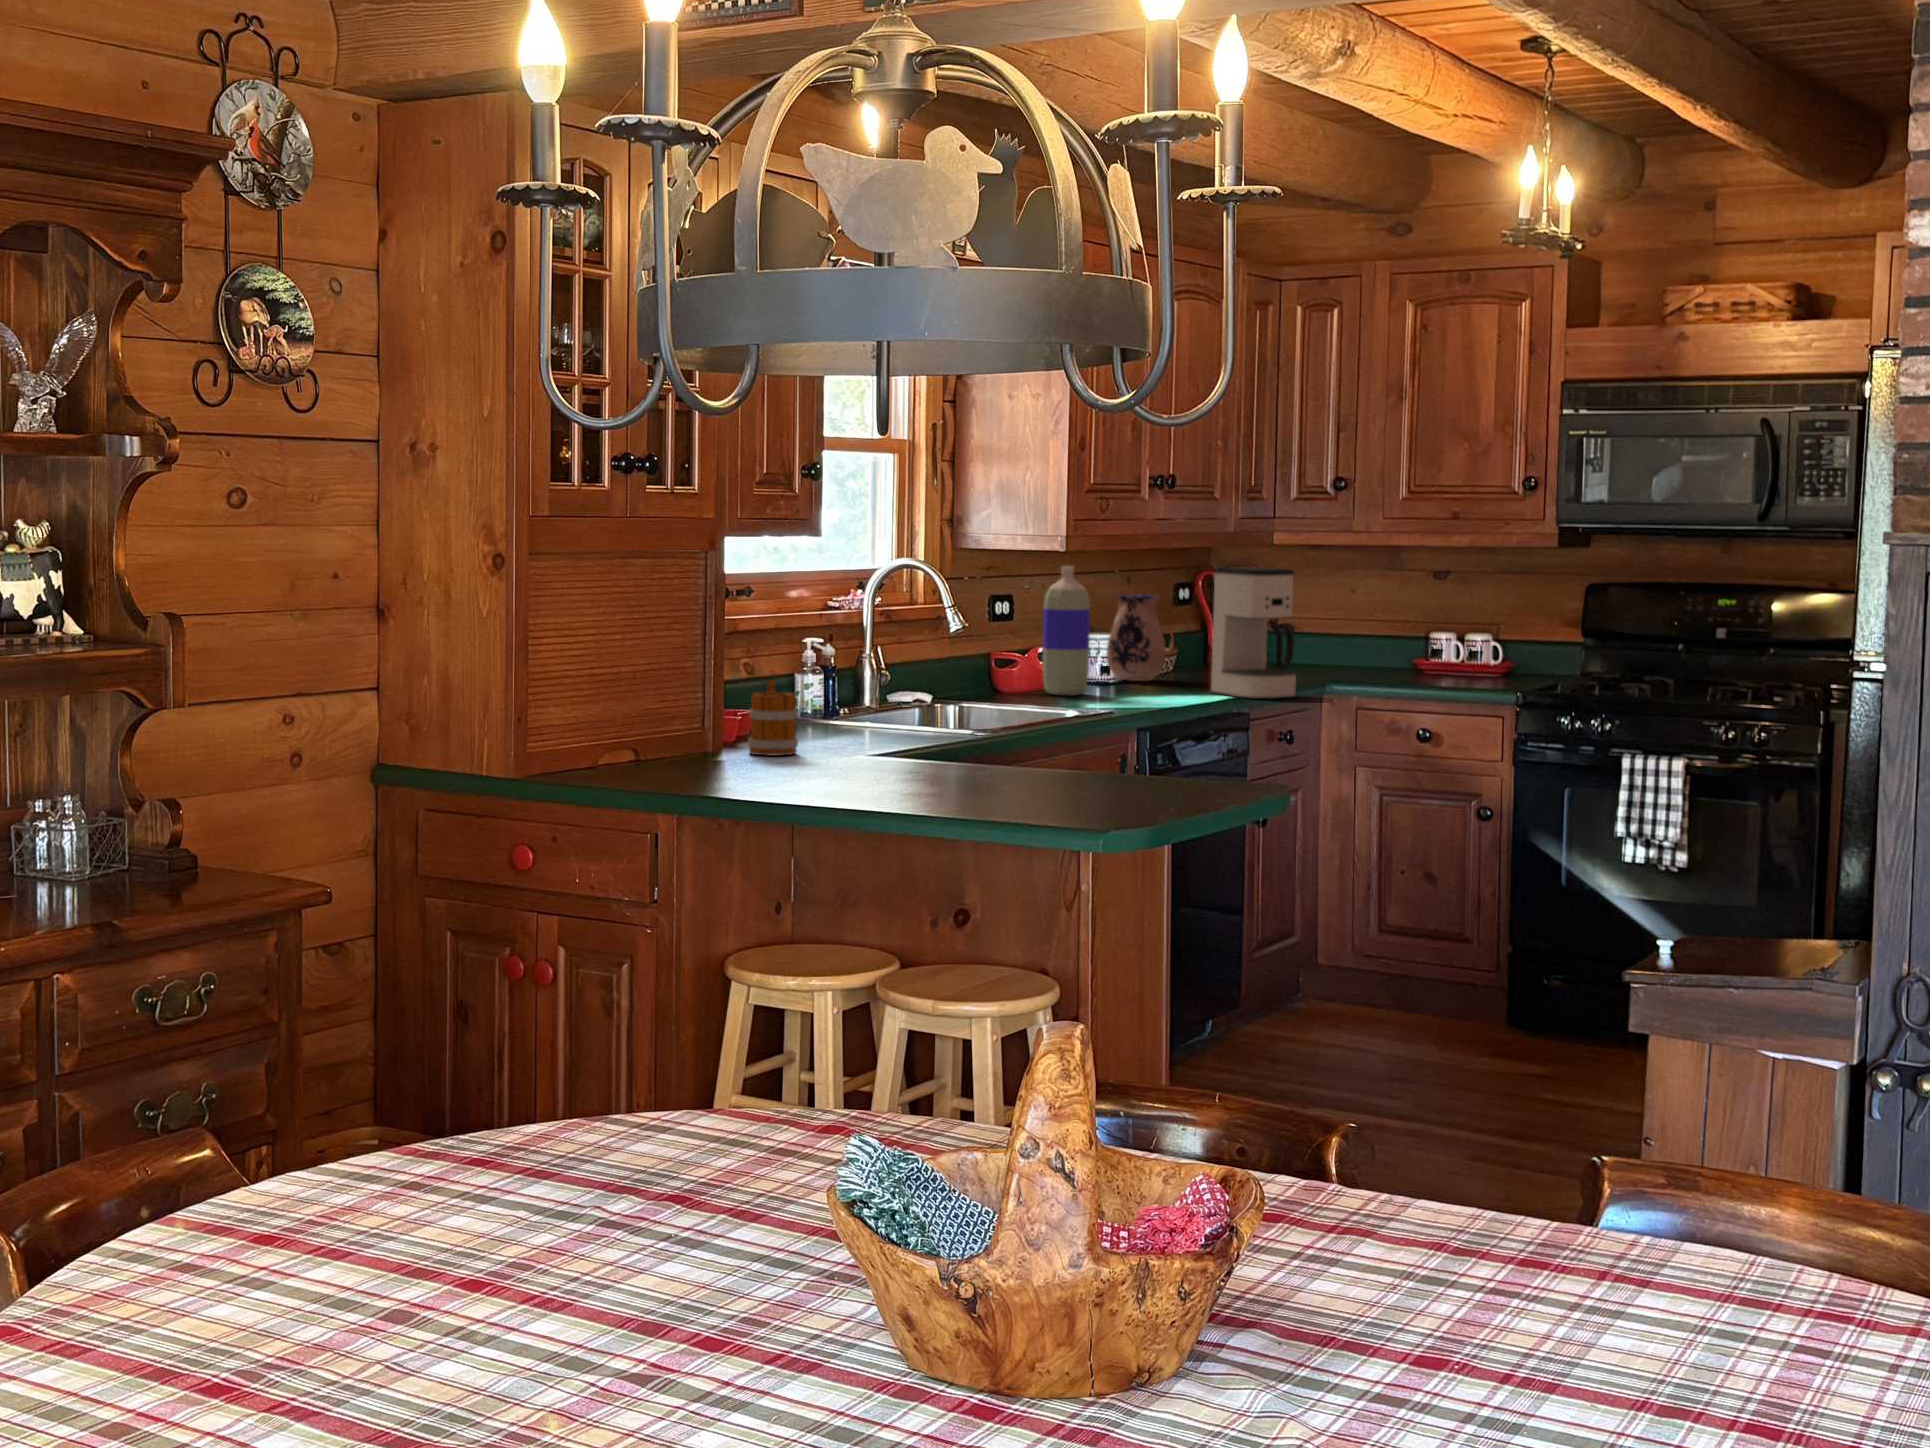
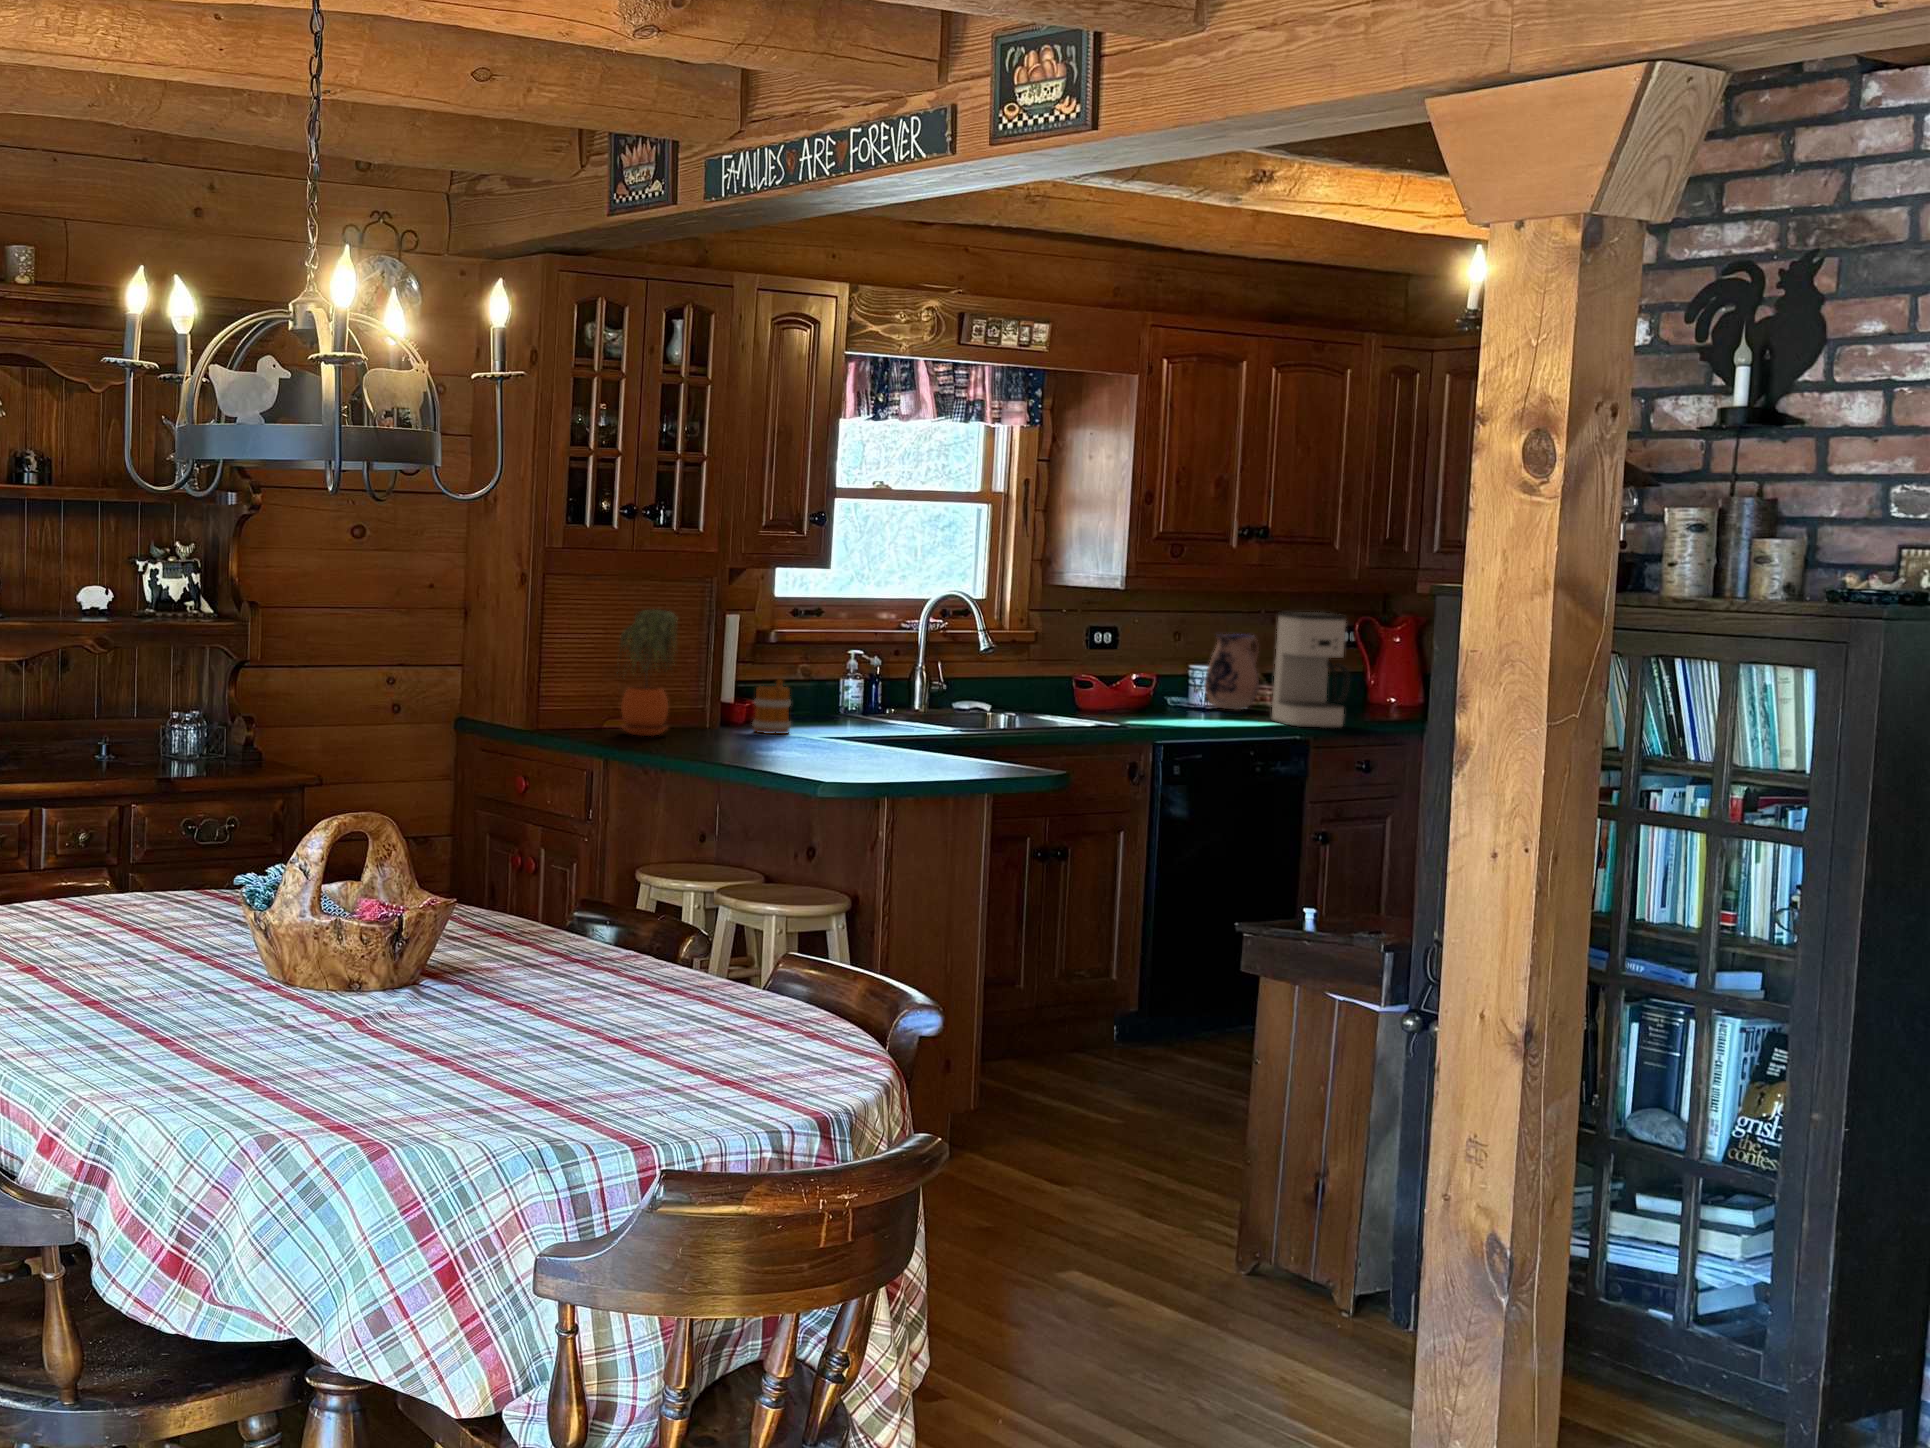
bottle: present [1043,566,1090,696] -> none [1113,606,1156,715]
potted plant: none [593,596,677,773] -> present [617,609,678,736]

